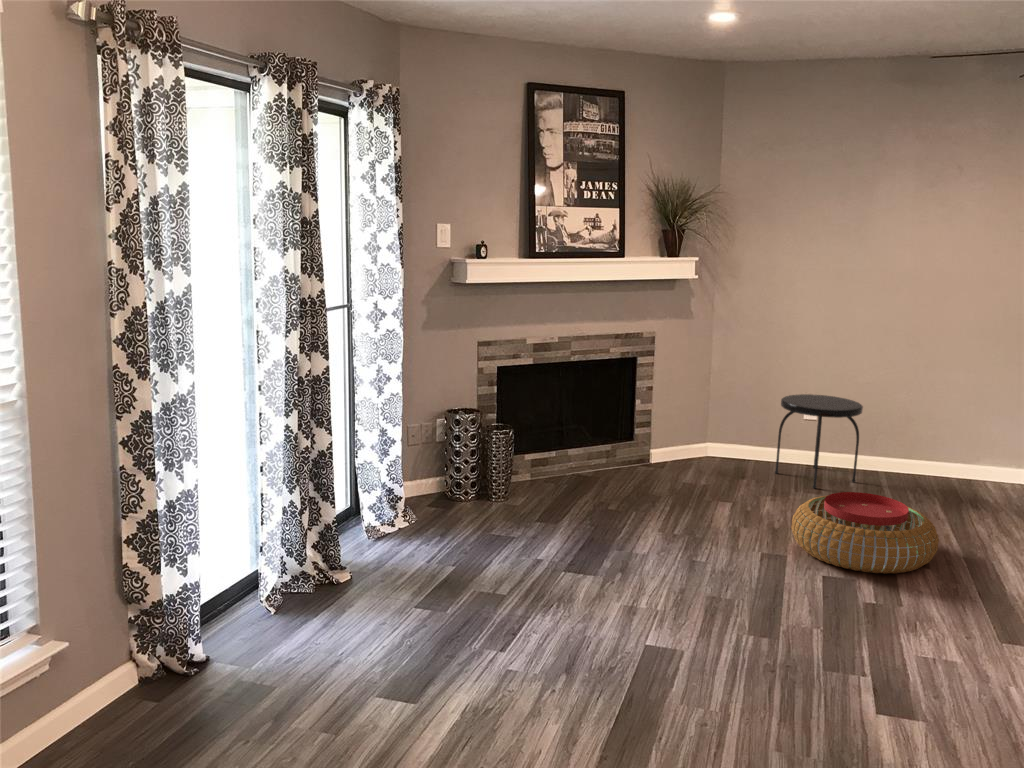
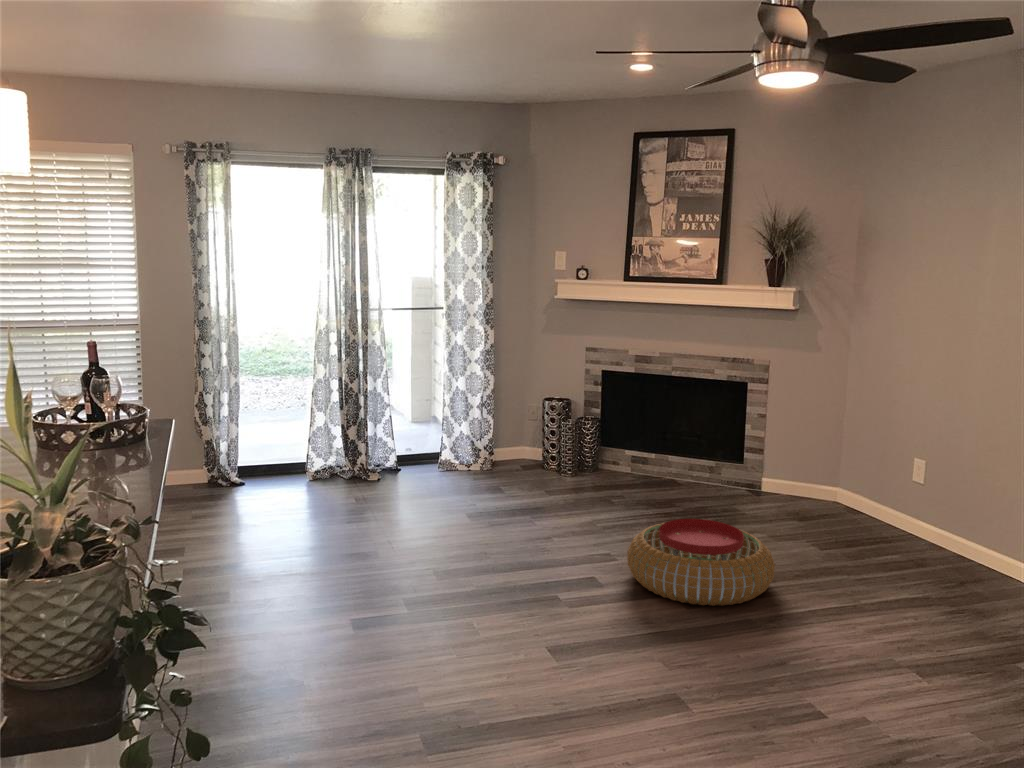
side table: present [775,394,863,488] -> none [840,445,938,558]

